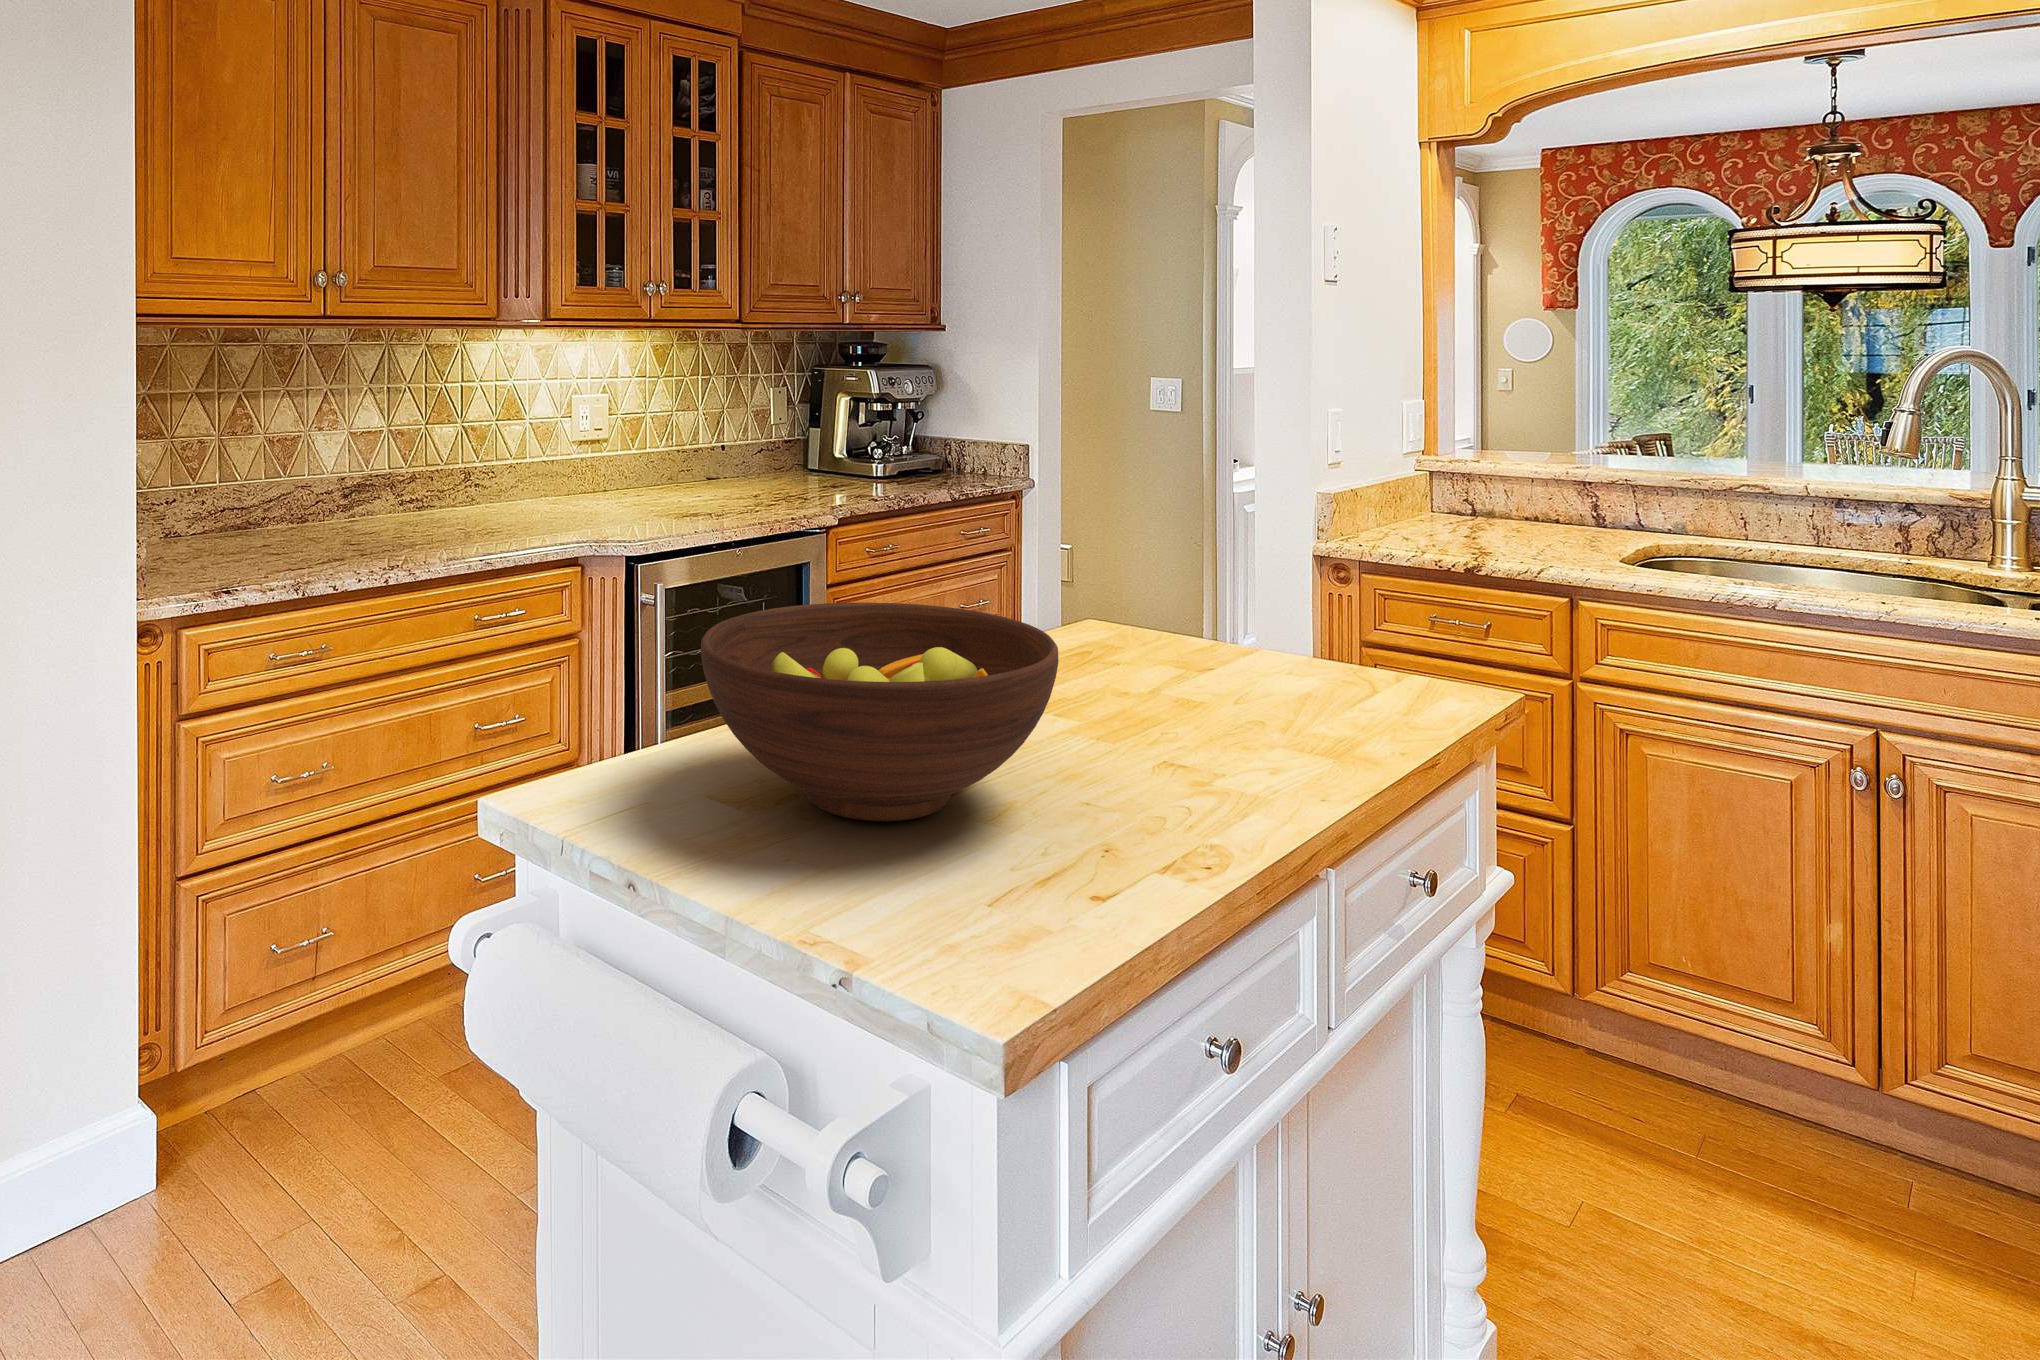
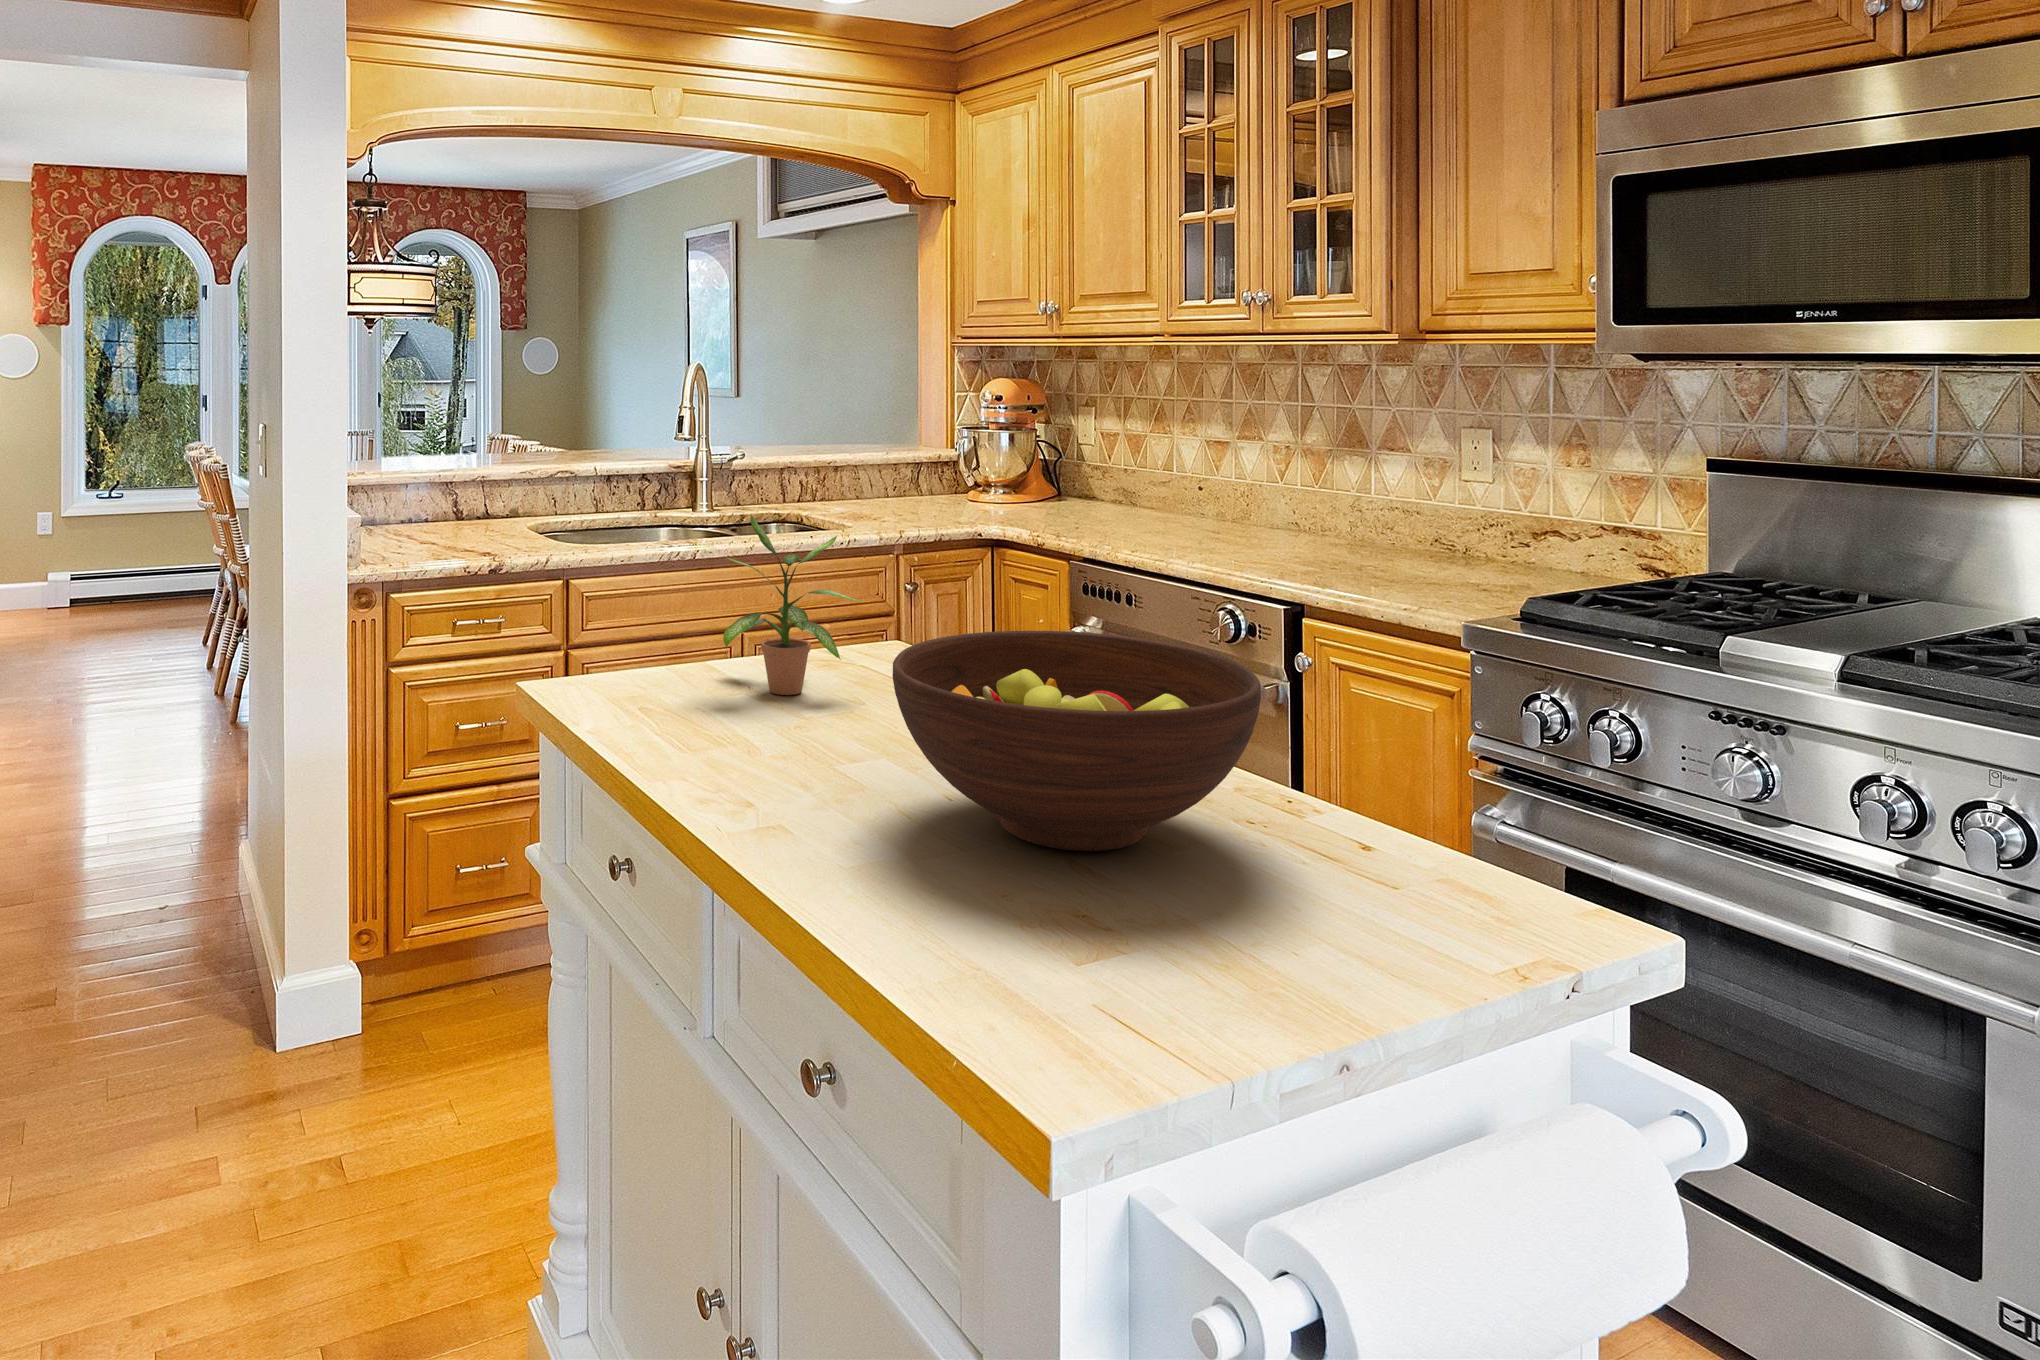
potted plant: none [1088,492,1261,691] -> present [723,515,862,695]

